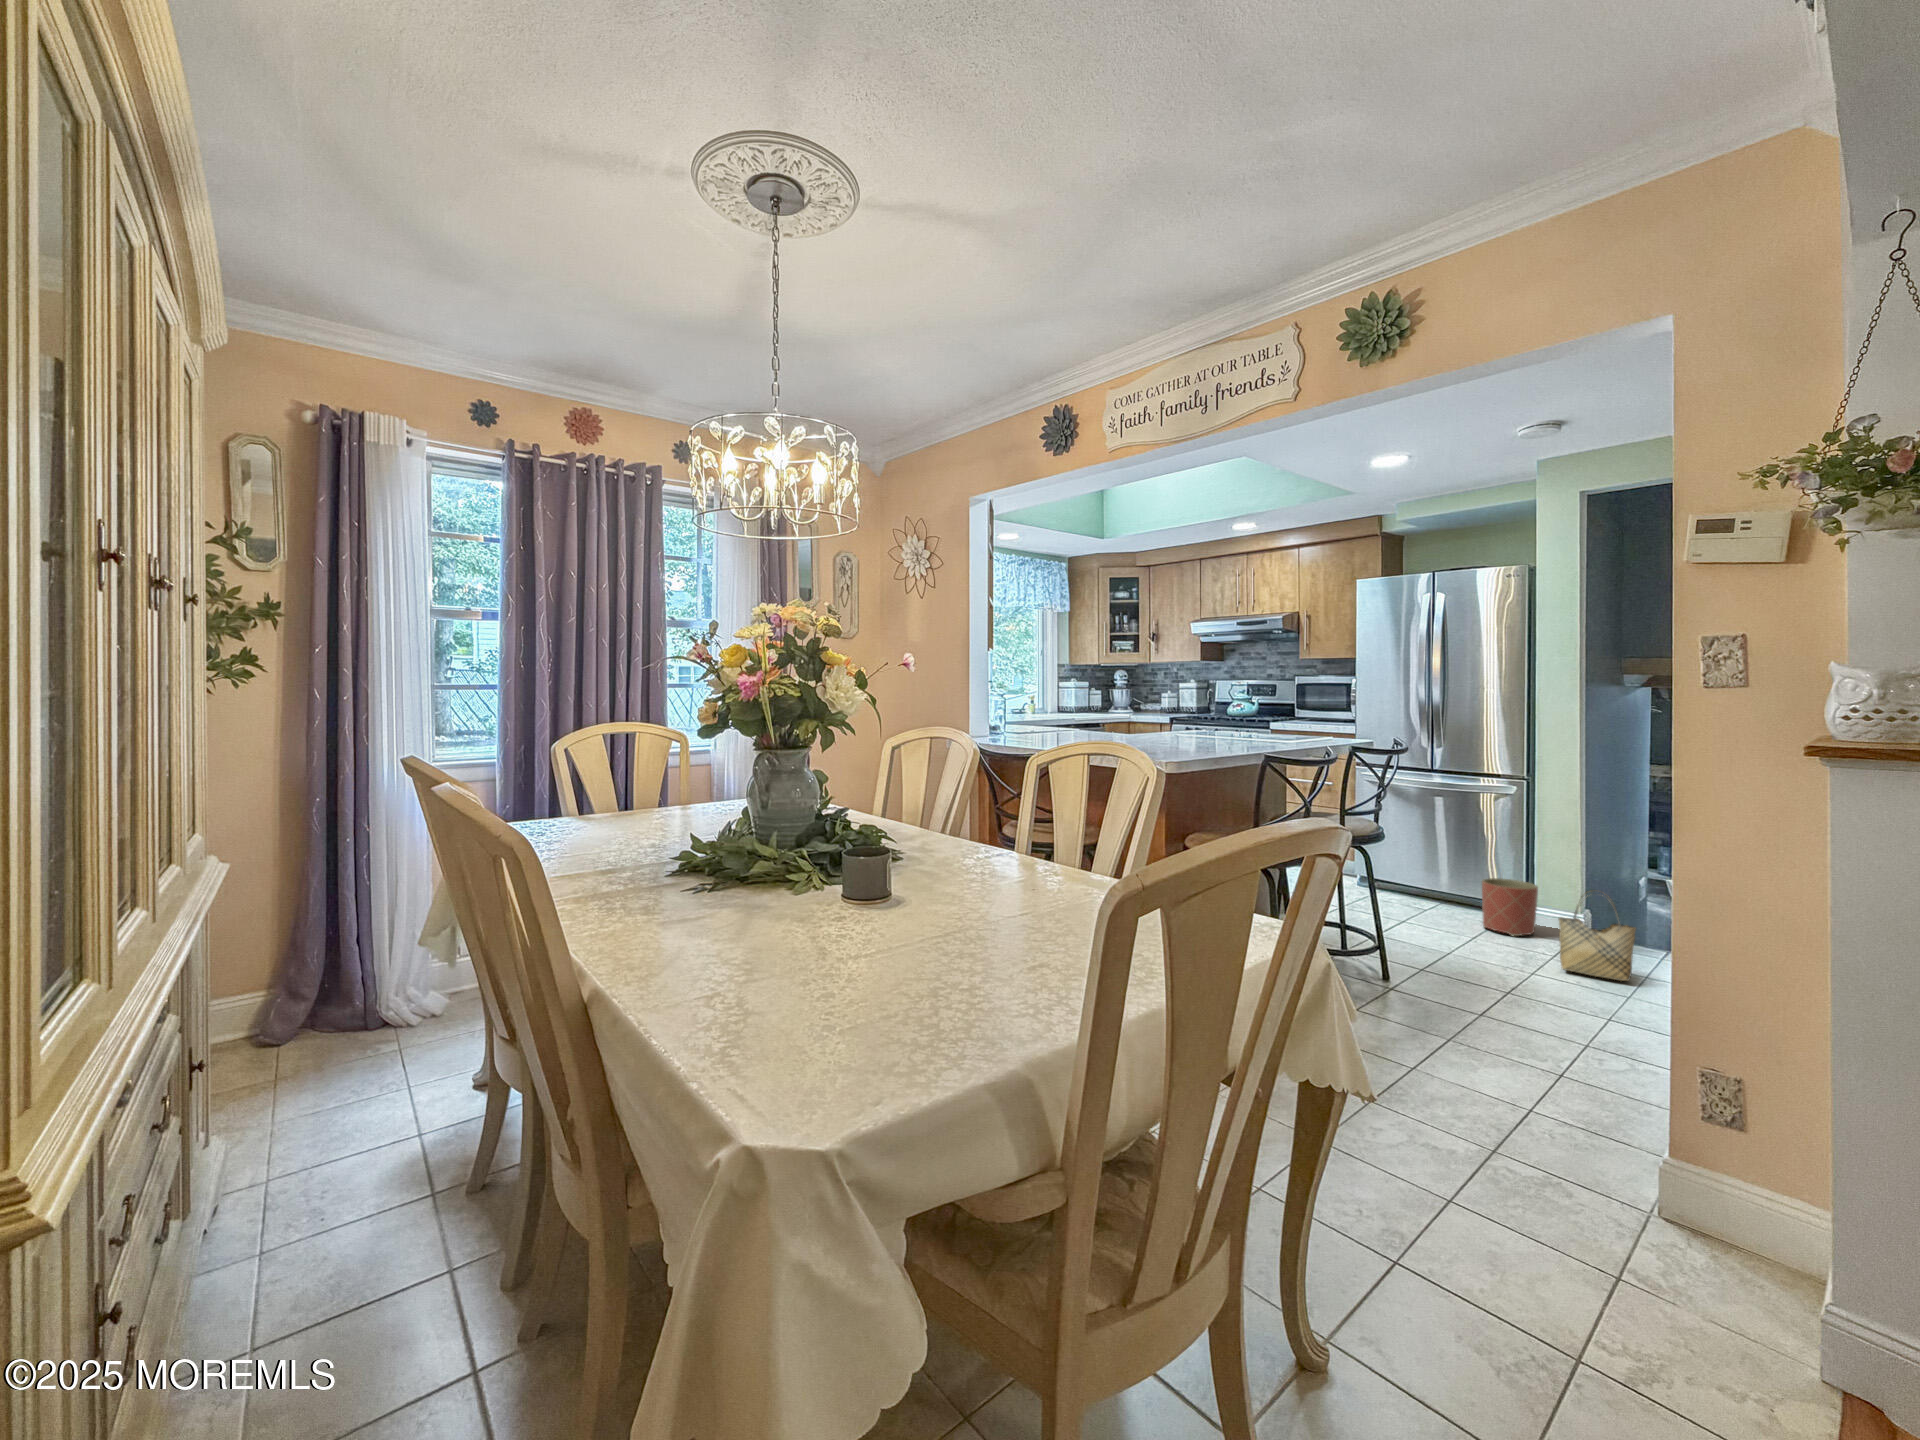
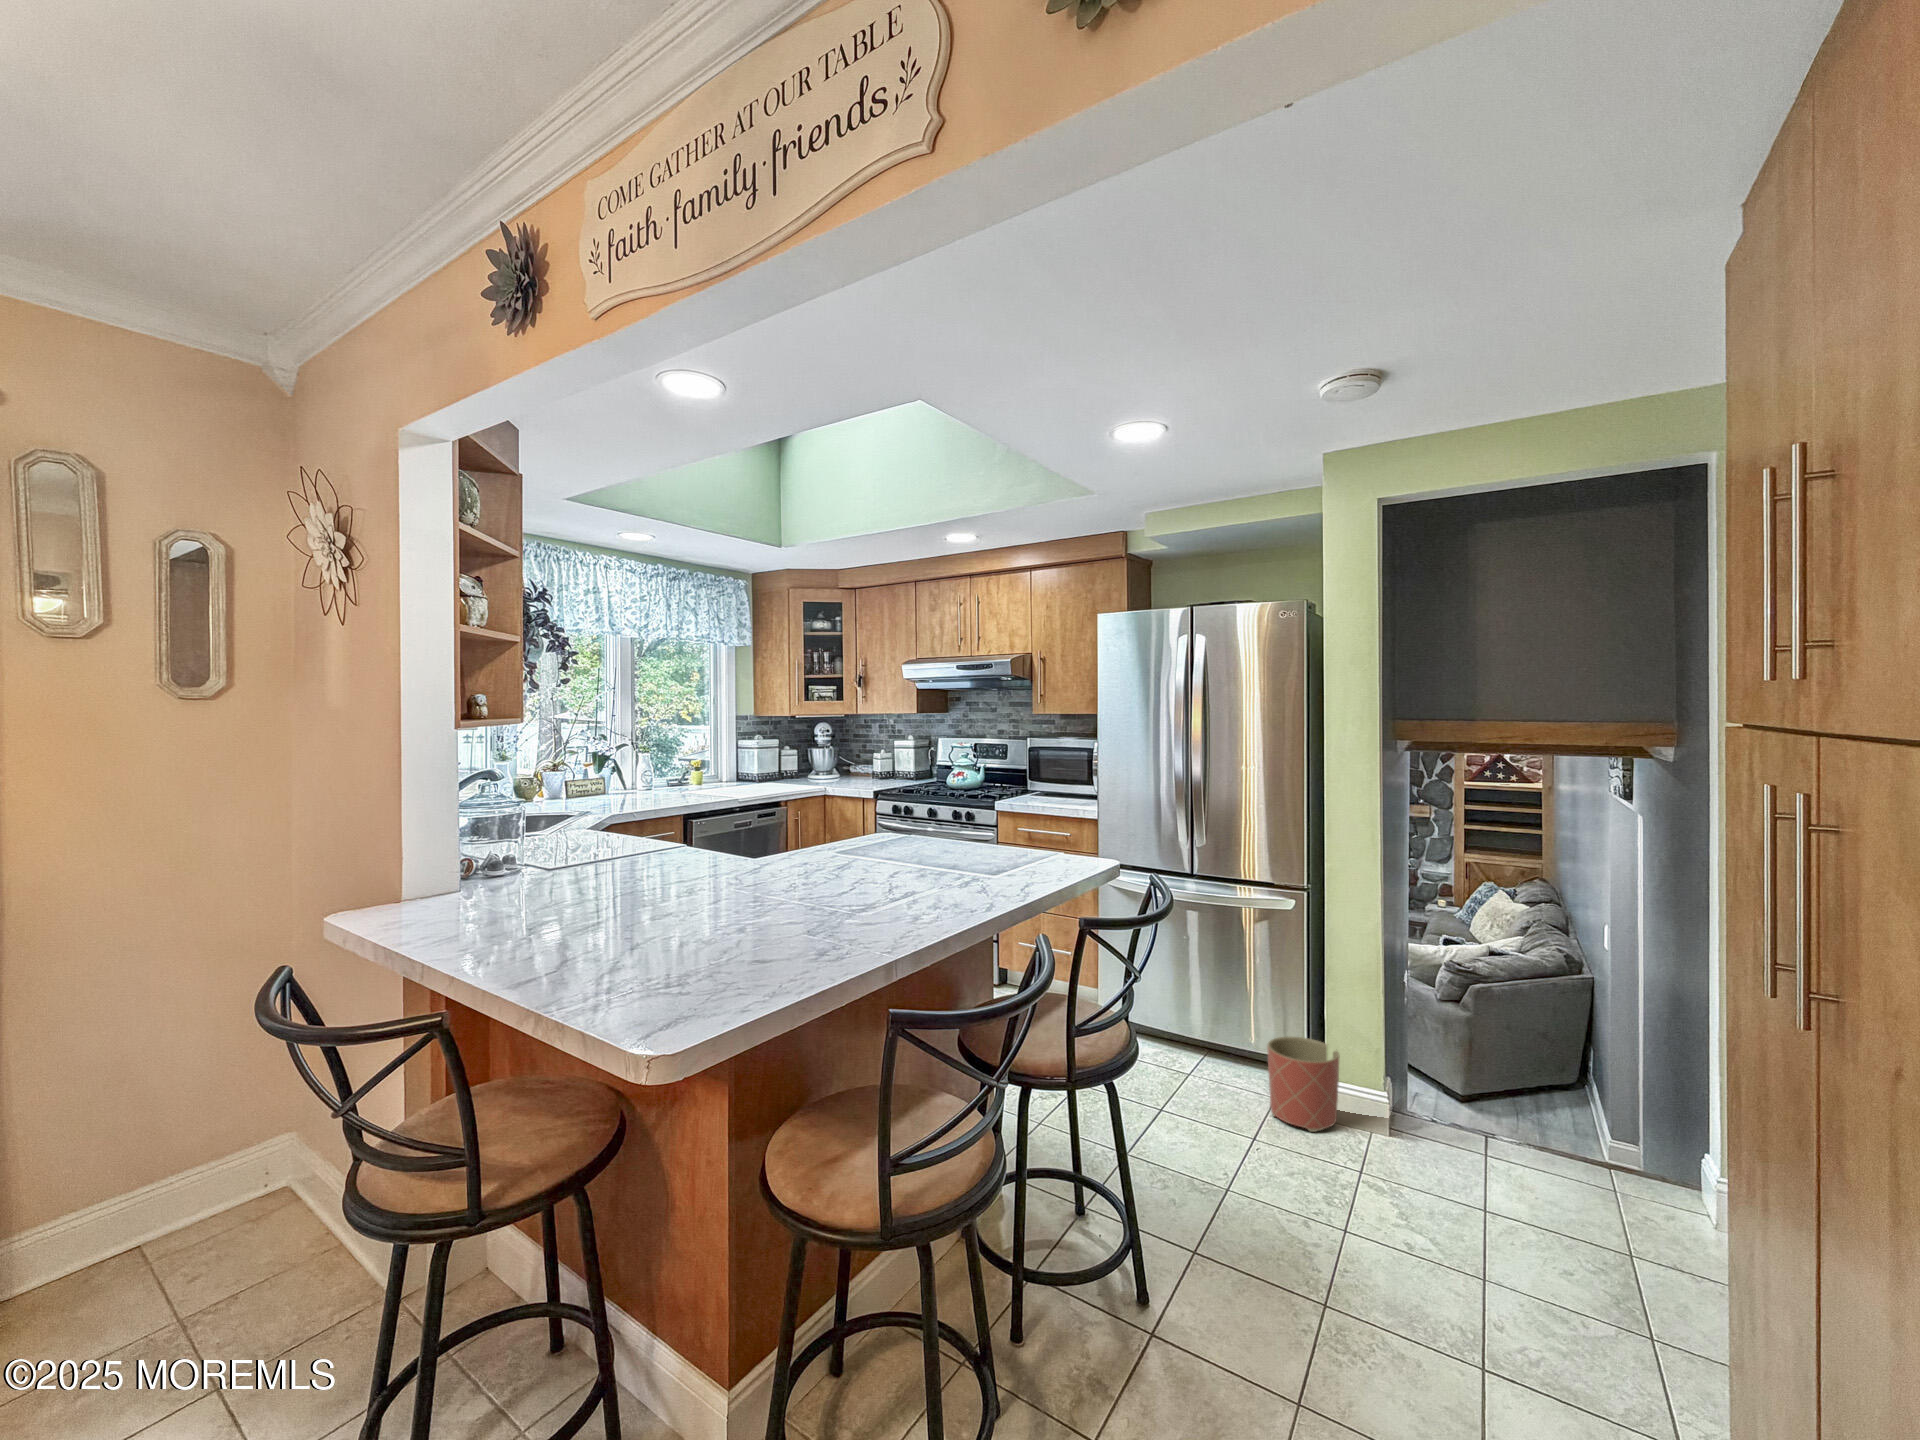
woven basket: present [1559,890,1636,981] -> none [1387,1088,1494,1243]

